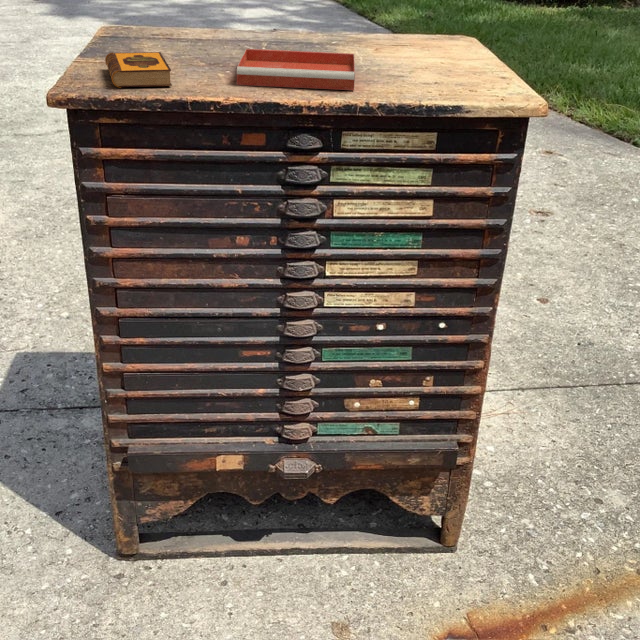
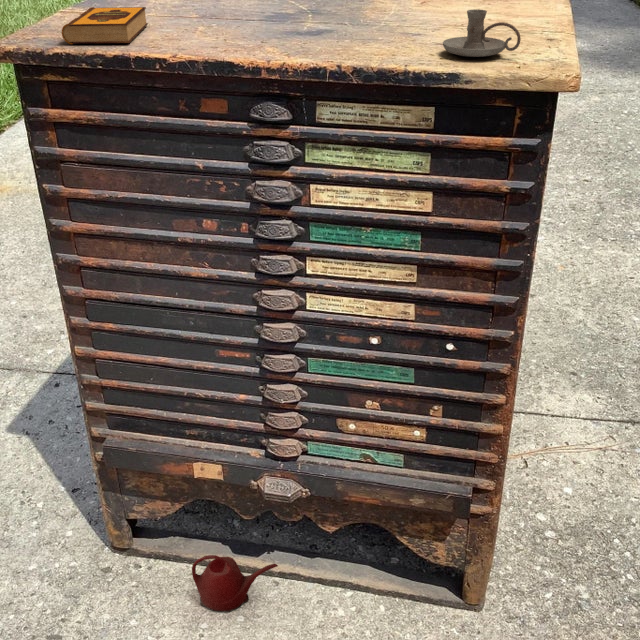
tray: present [237,49,355,90] -> none [206,4,371,51]
candle holder: none [433,57,495,94] -> present [443,9,521,57]
watering can: none [211,539,290,592] -> present [192,555,278,612]

